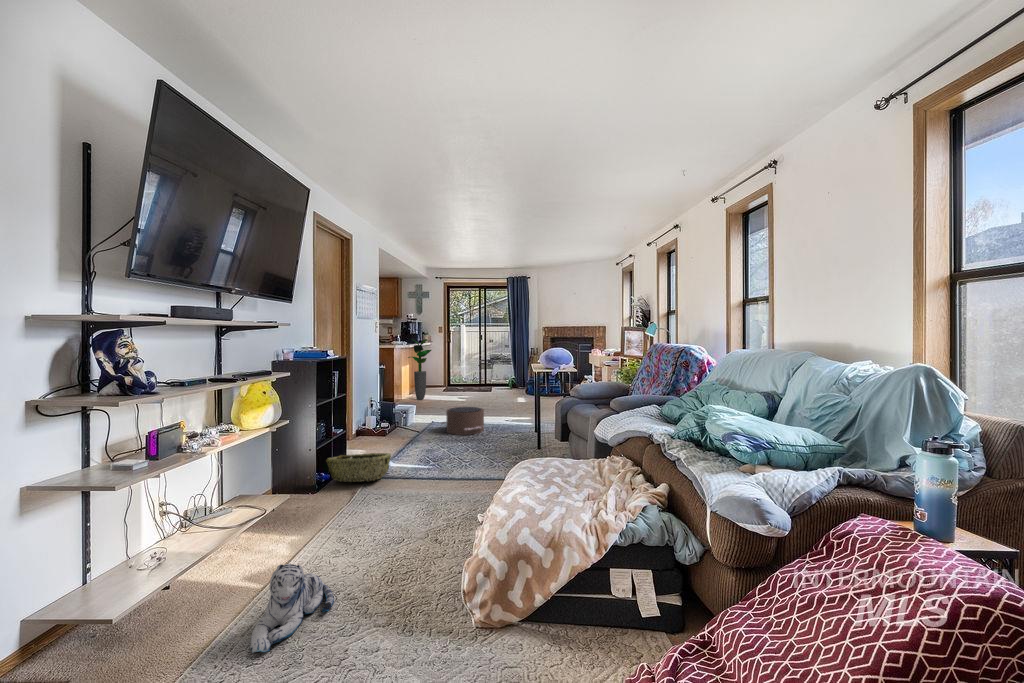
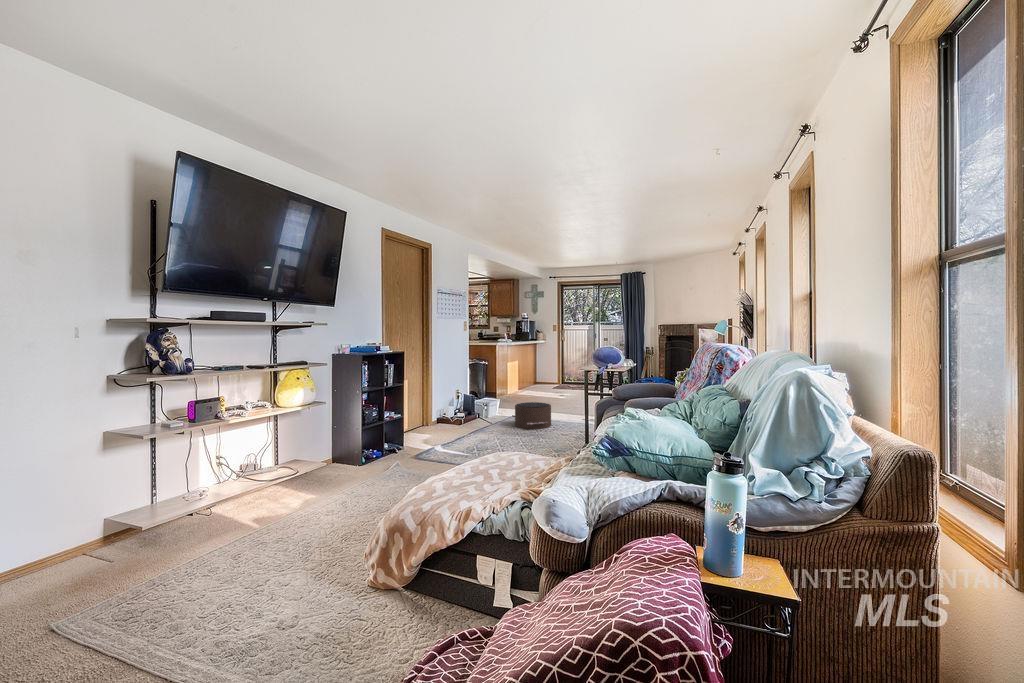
potted plant: present [408,339,432,400] -> none [511,337,537,395]
woven basket: present [326,453,391,482] -> none [373,437,428,461]
plush toy: present [250,564,334,653] -> none [206,508,294,570]

